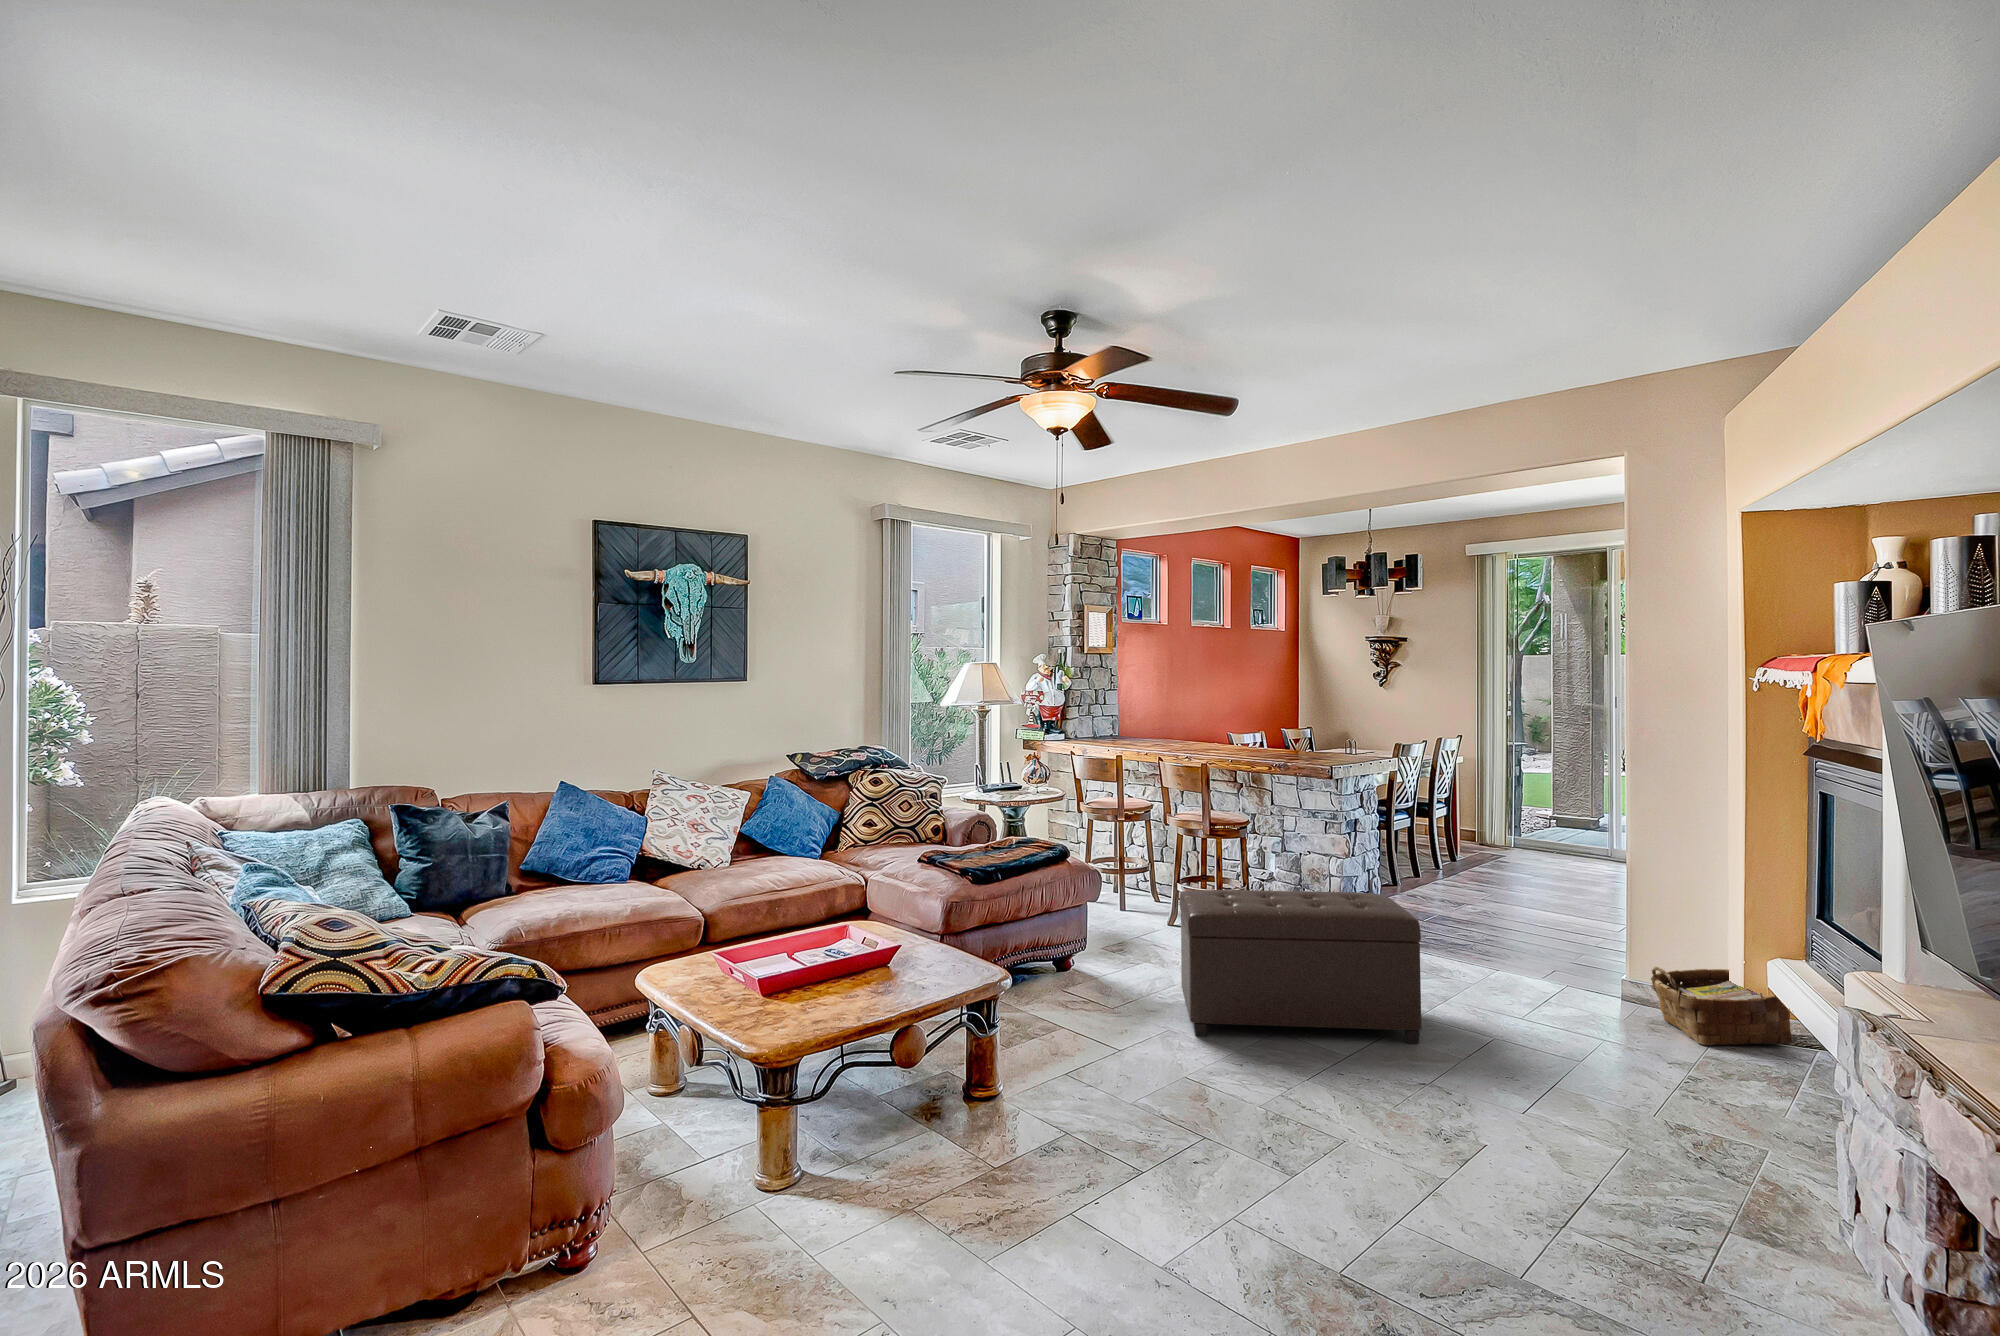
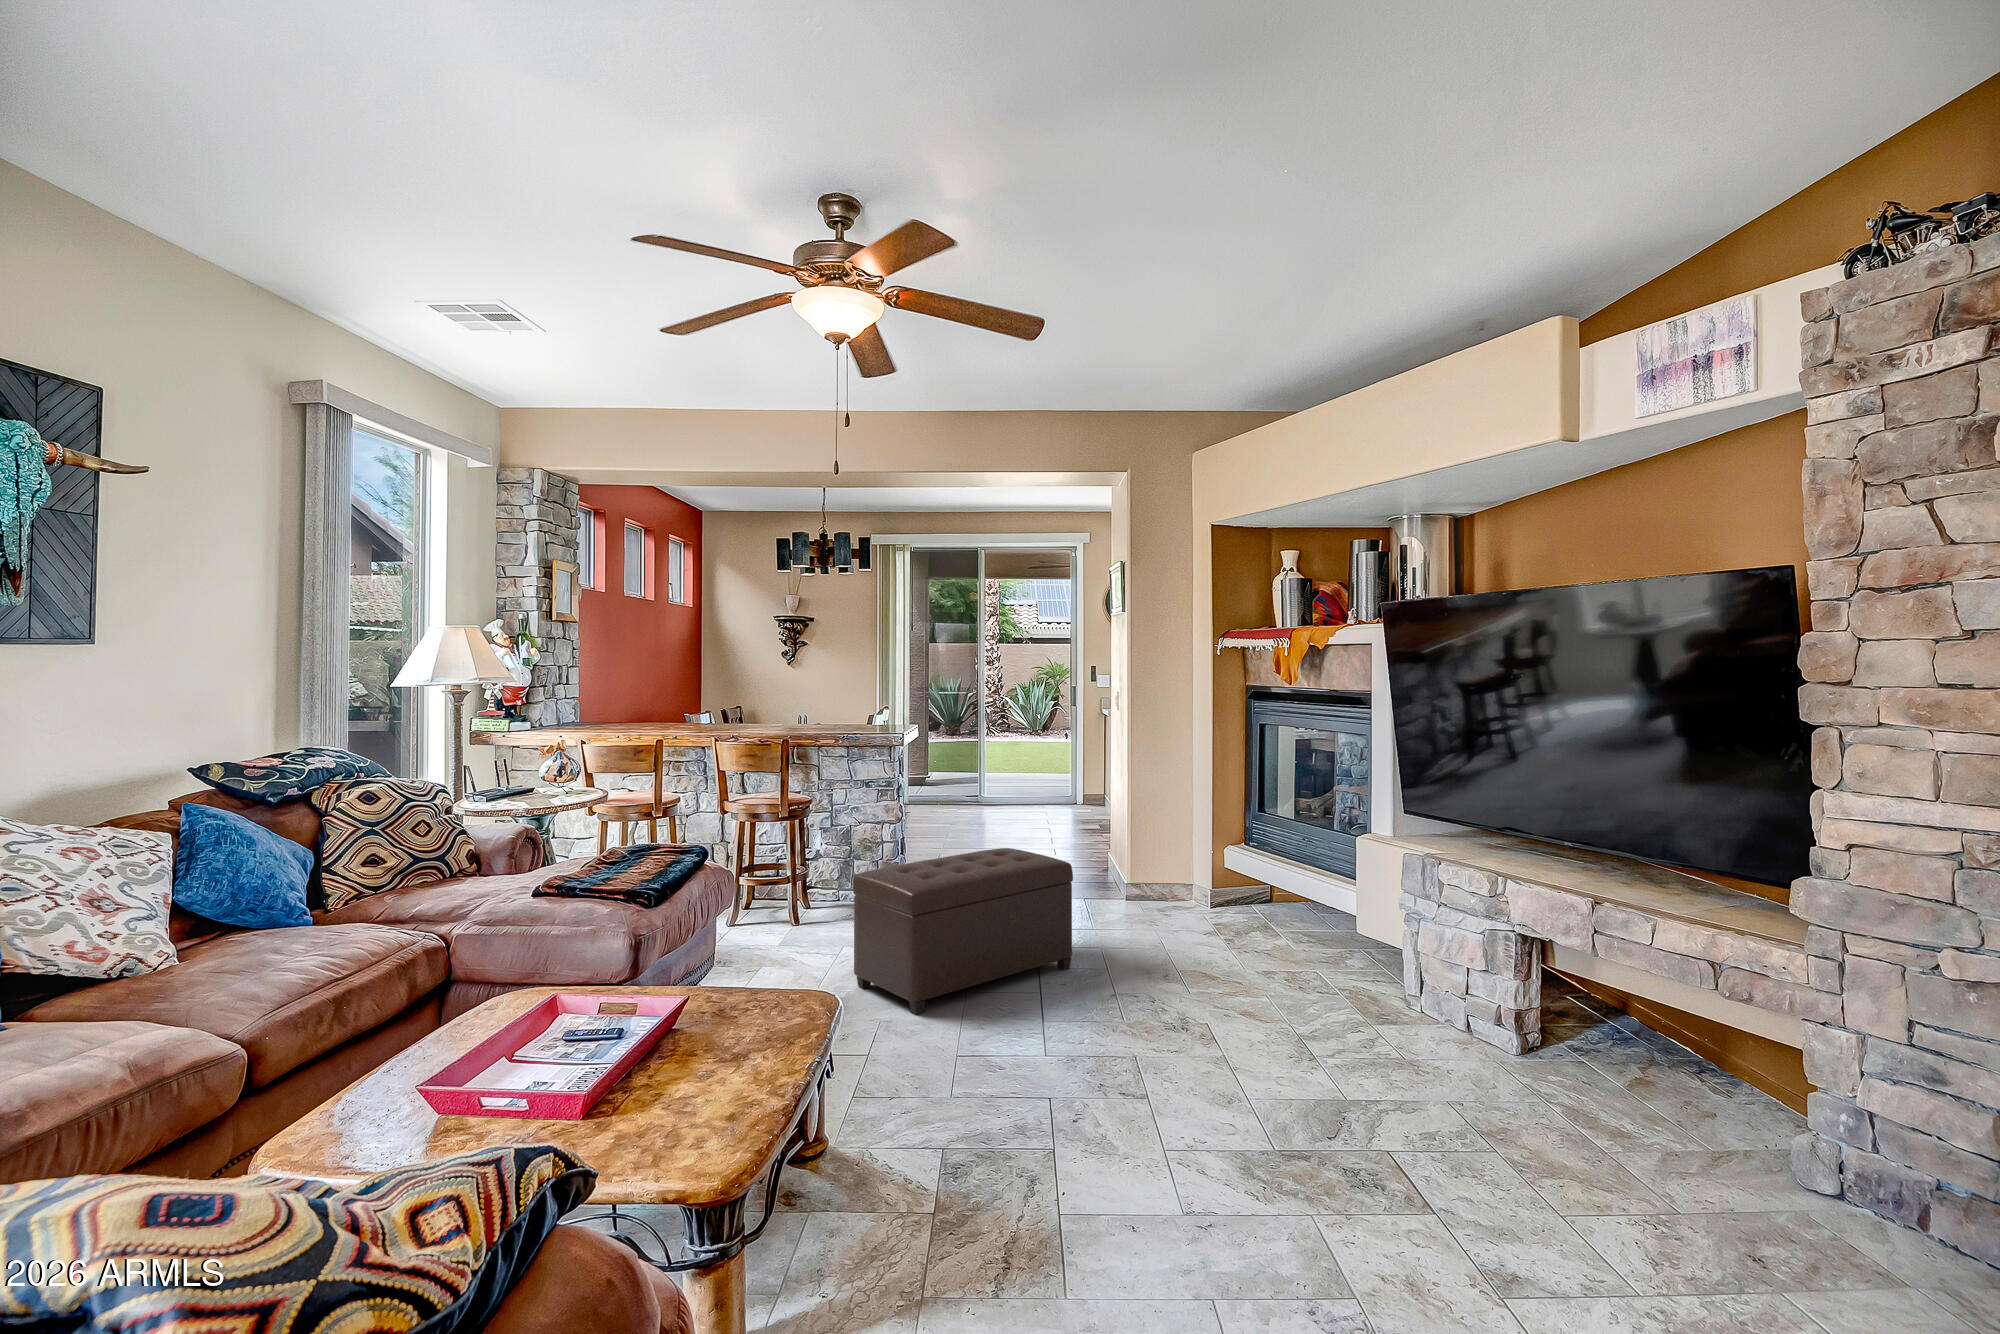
woven basket: present [1651,967,1792,1045] -> none [1158,854,1236,921]

